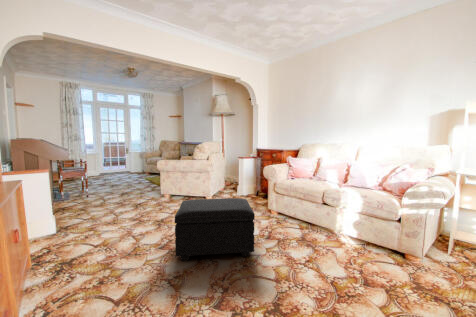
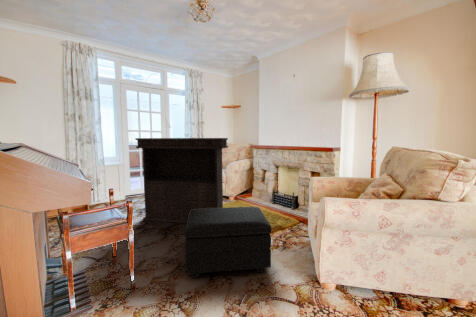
console table: none [132,135,220,218] -> present [136,138,228,223]

